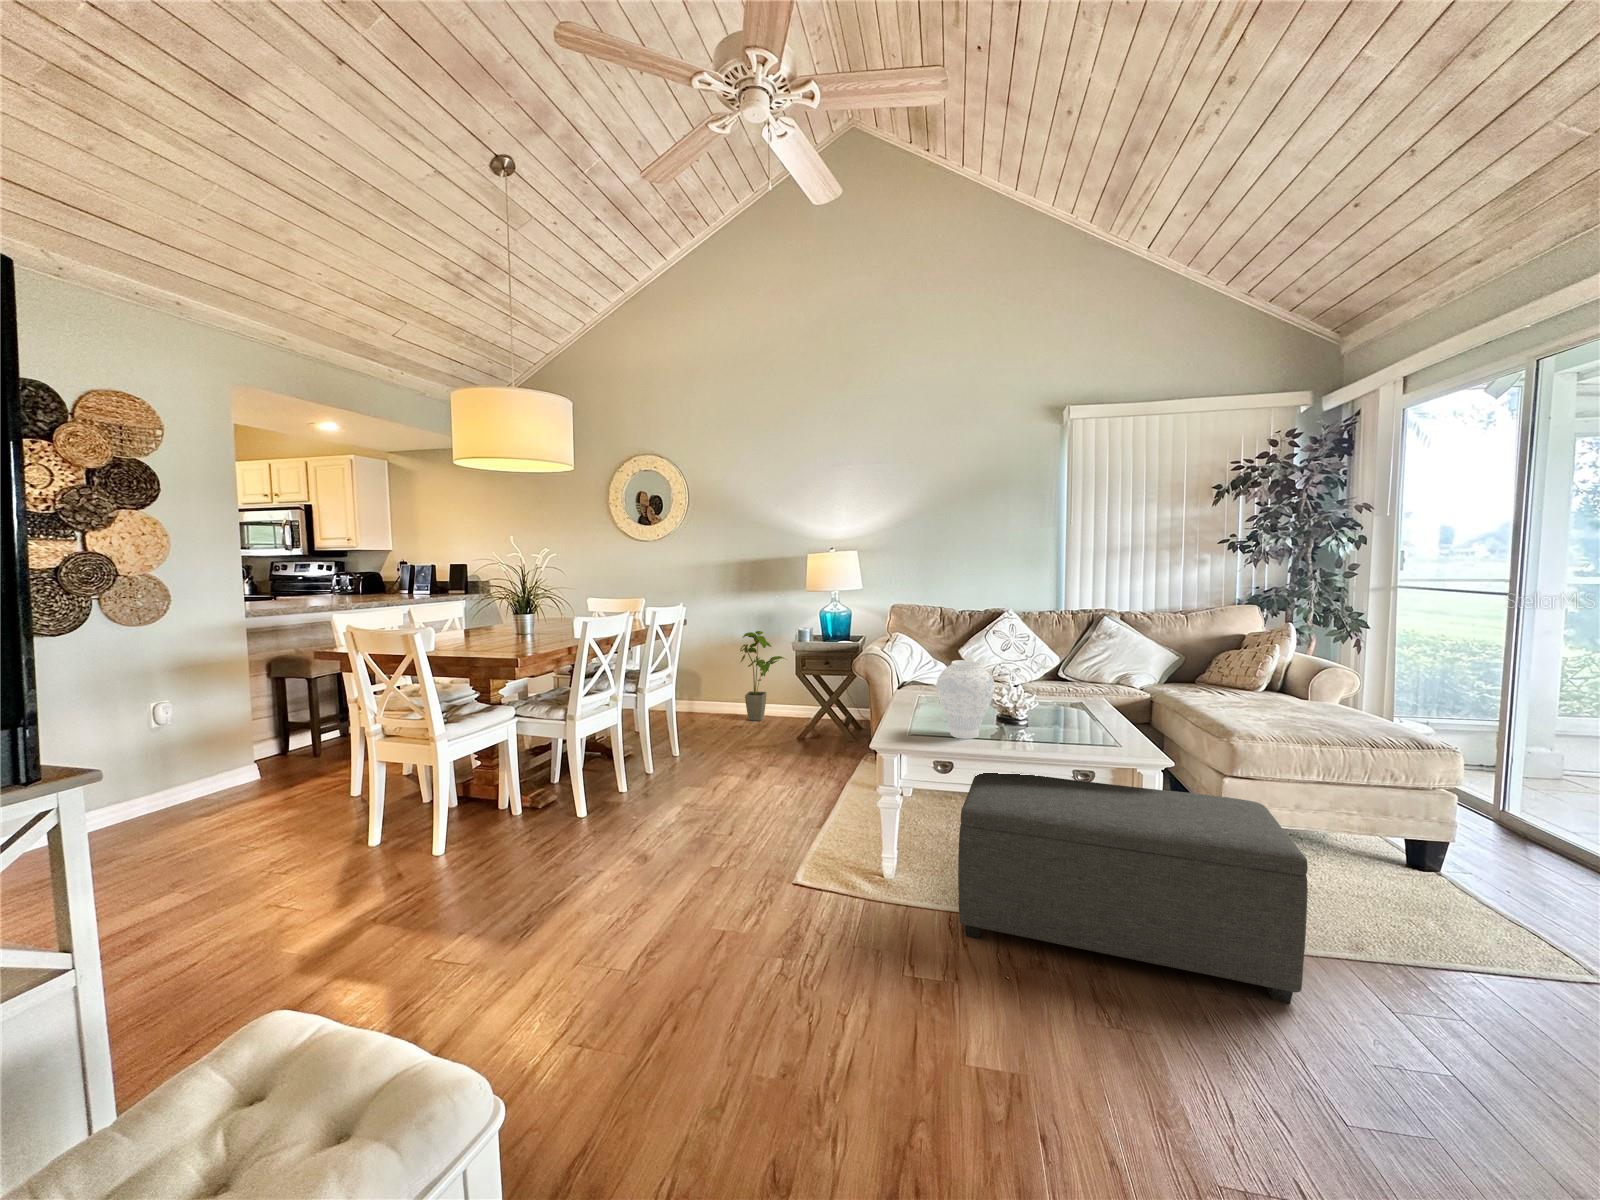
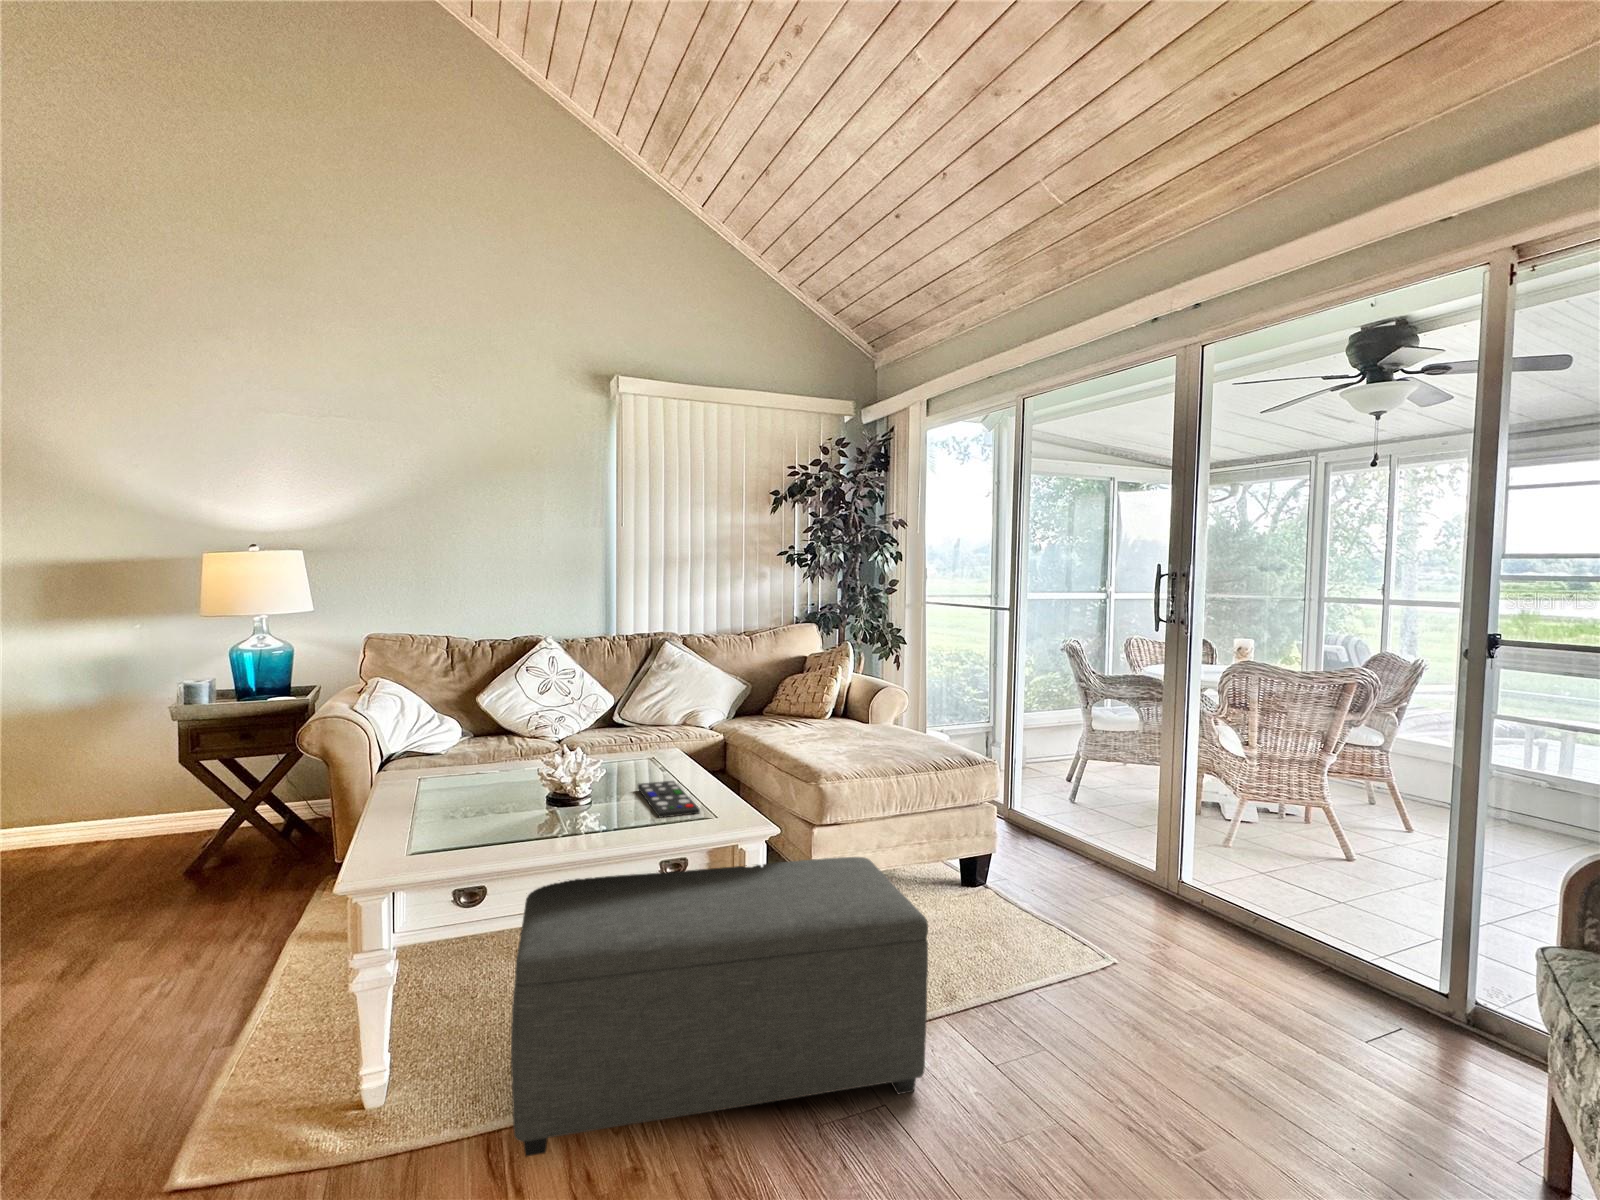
house plant: present [740,631,785,721] -> none [48,689,163,855]
vase: present [936,660,995,739] -> none [461,720,552,841]
remote control: none [1063,718,1107,745] -> present [638,781,700,818]

